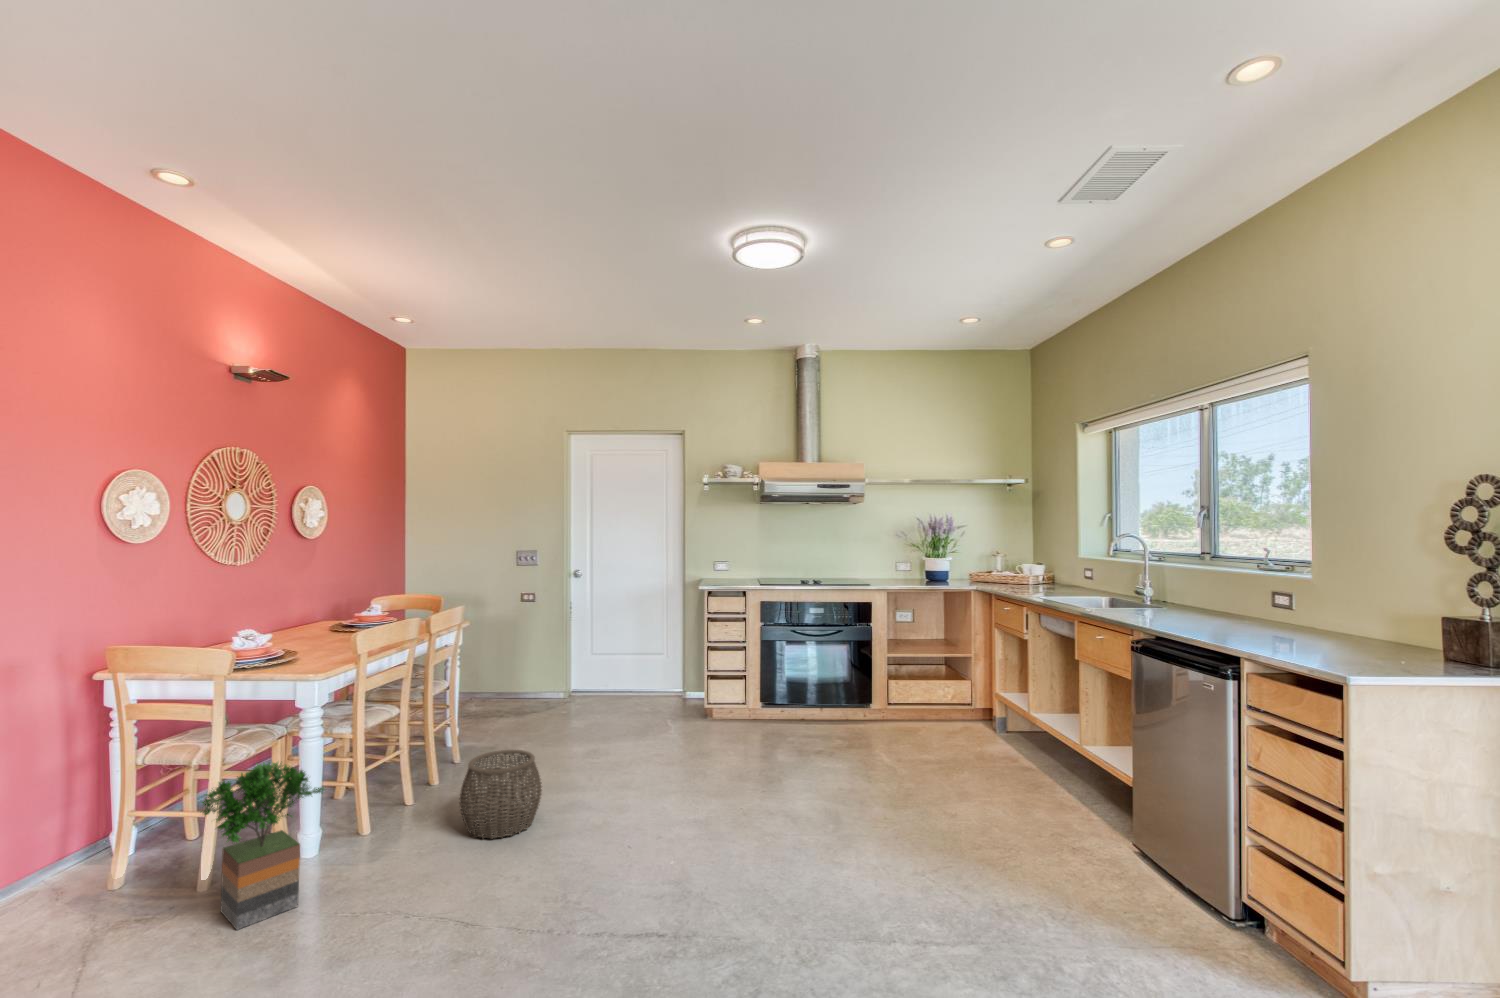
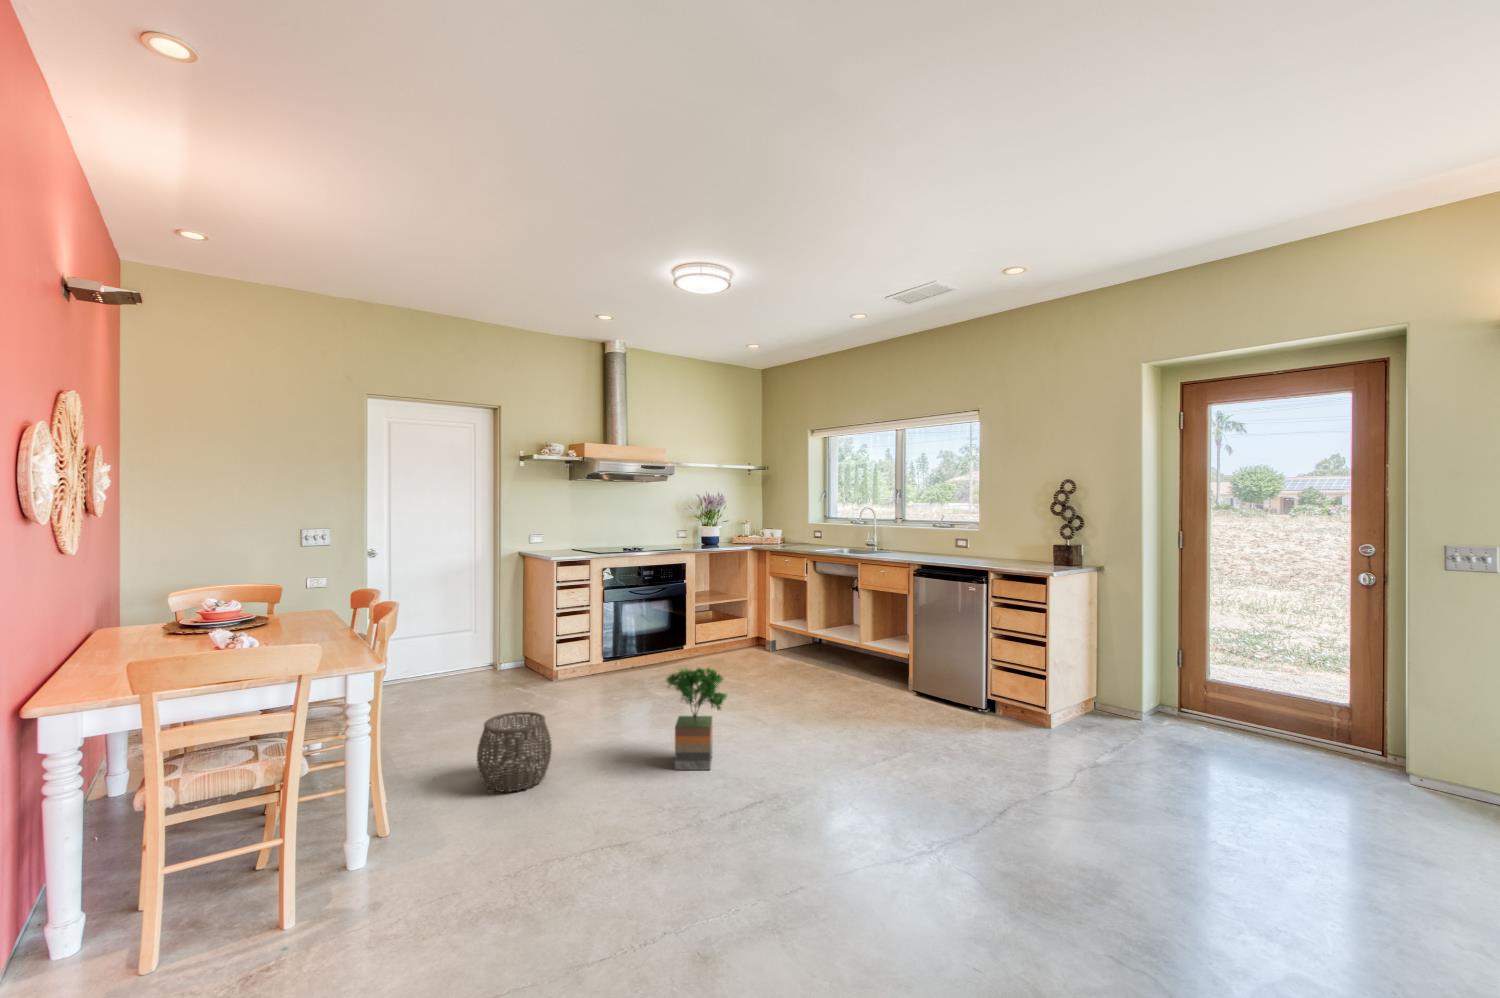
potted tree: present [201,762,324,930] -> present [667,668,727,770]

